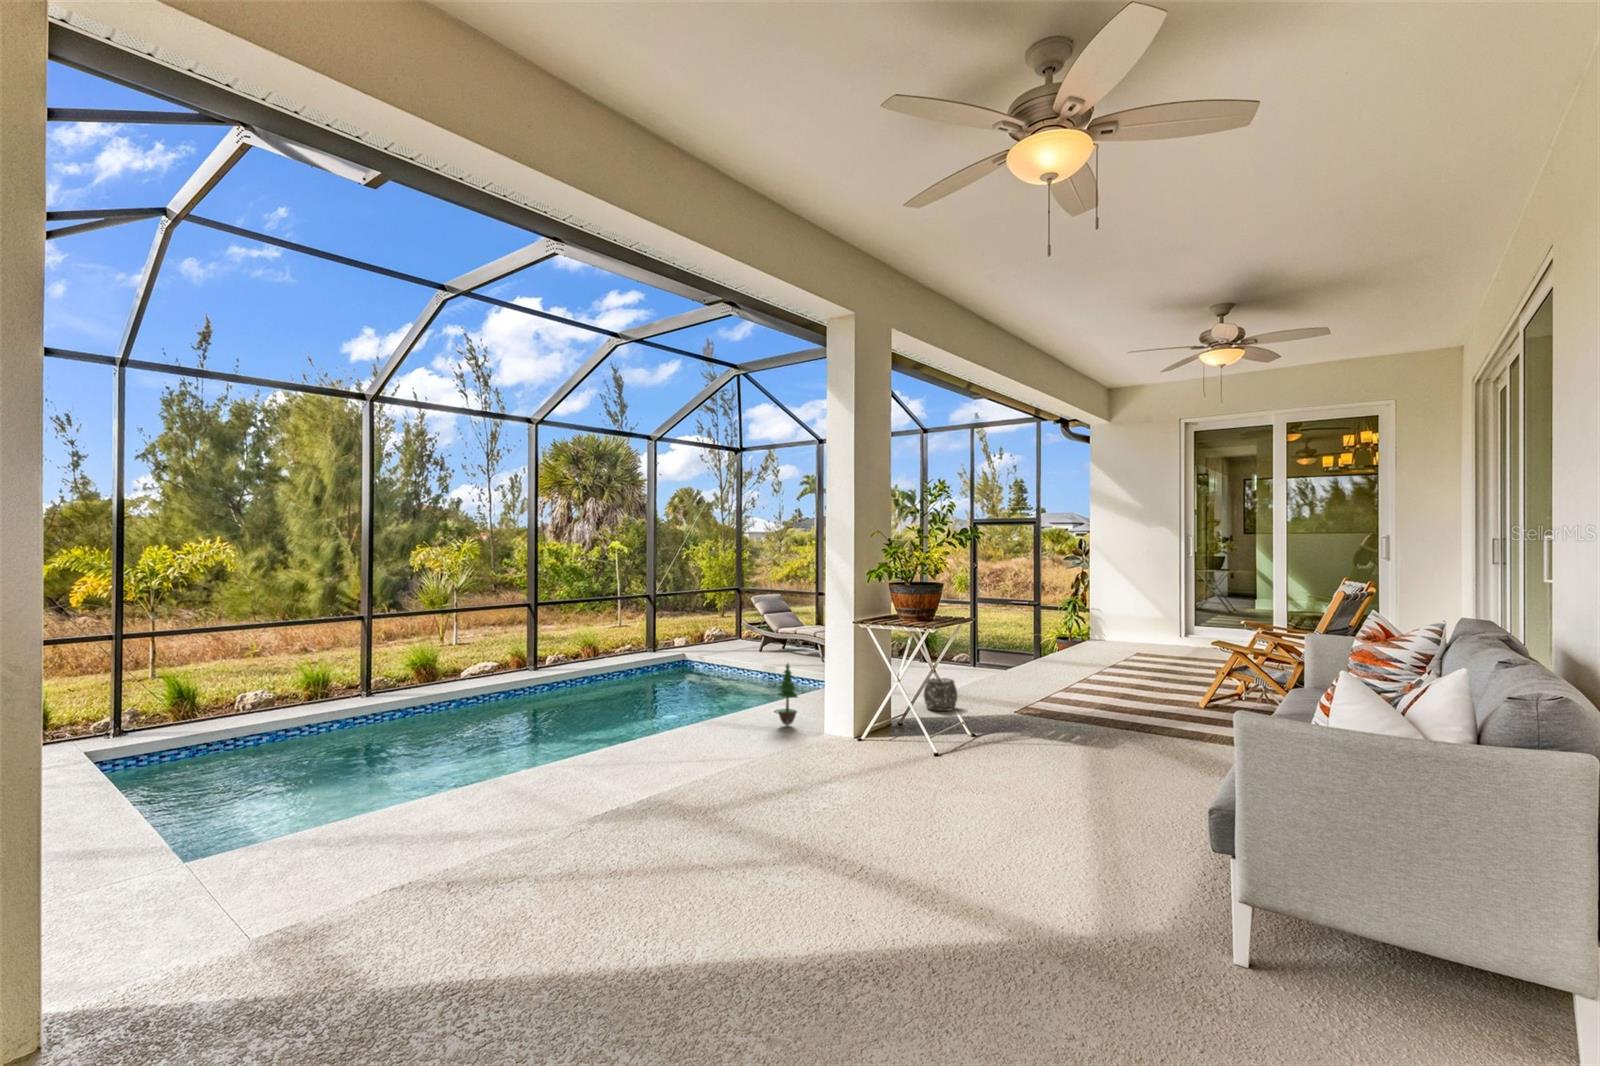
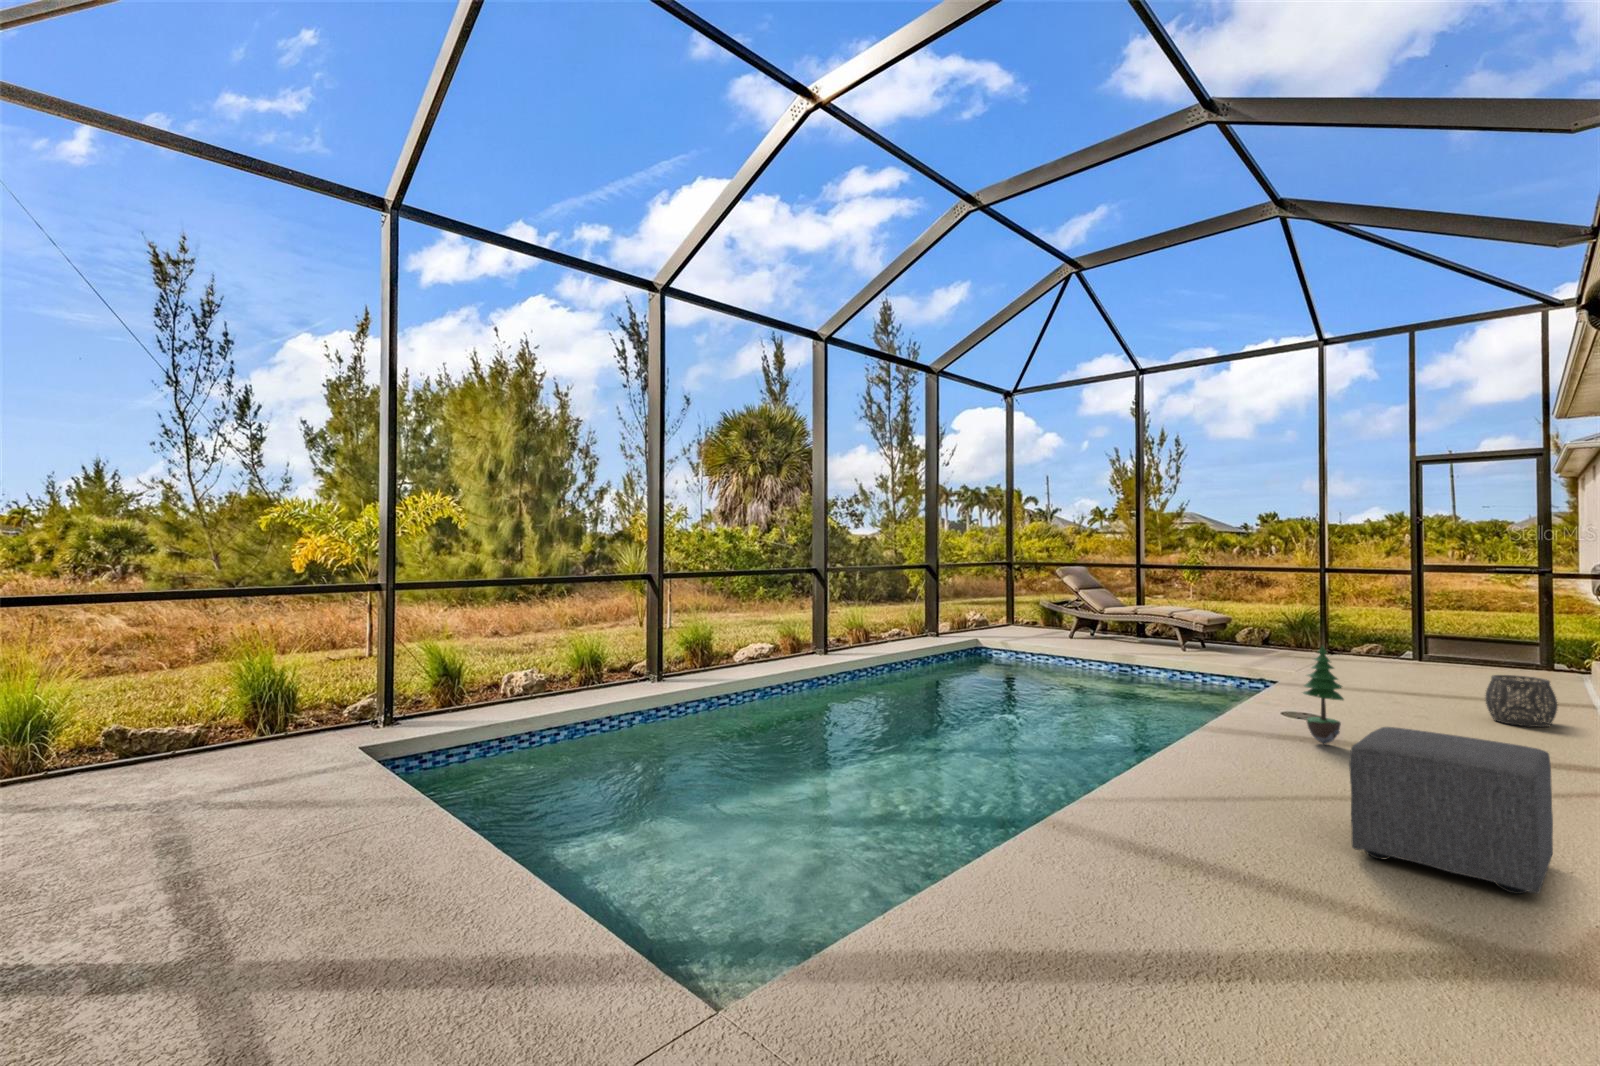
ottoman: none [677,713,777,795] -> present [1349,727,1553,894]

